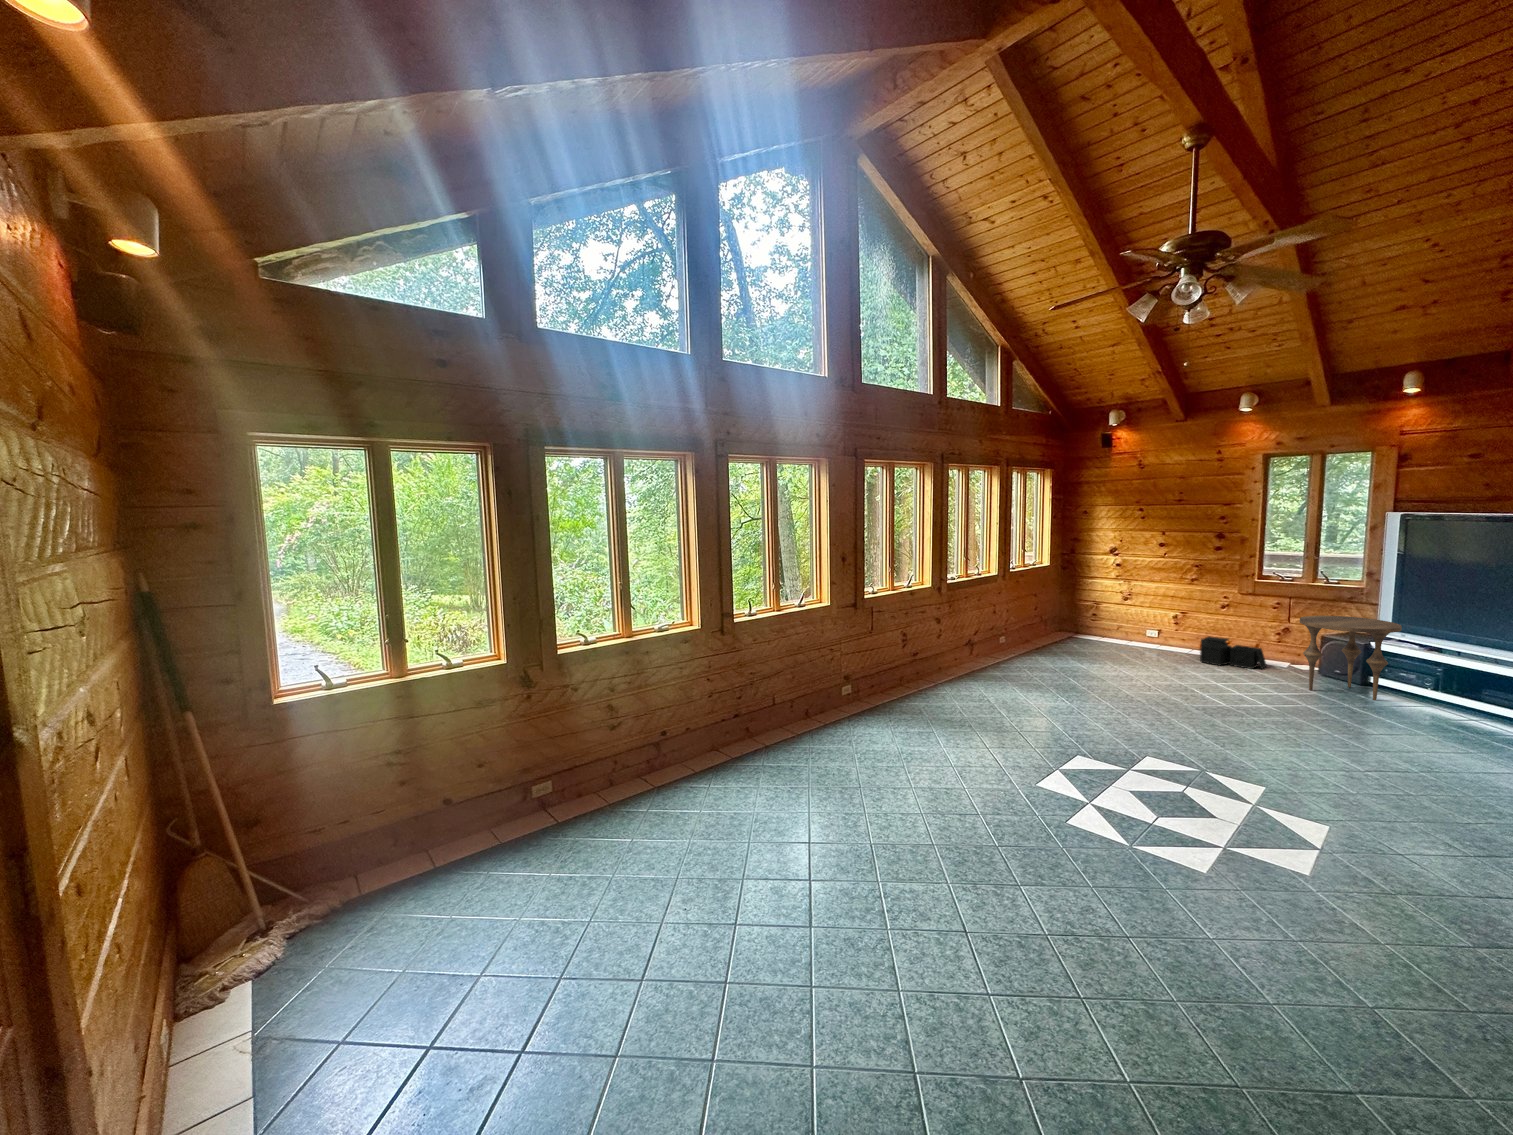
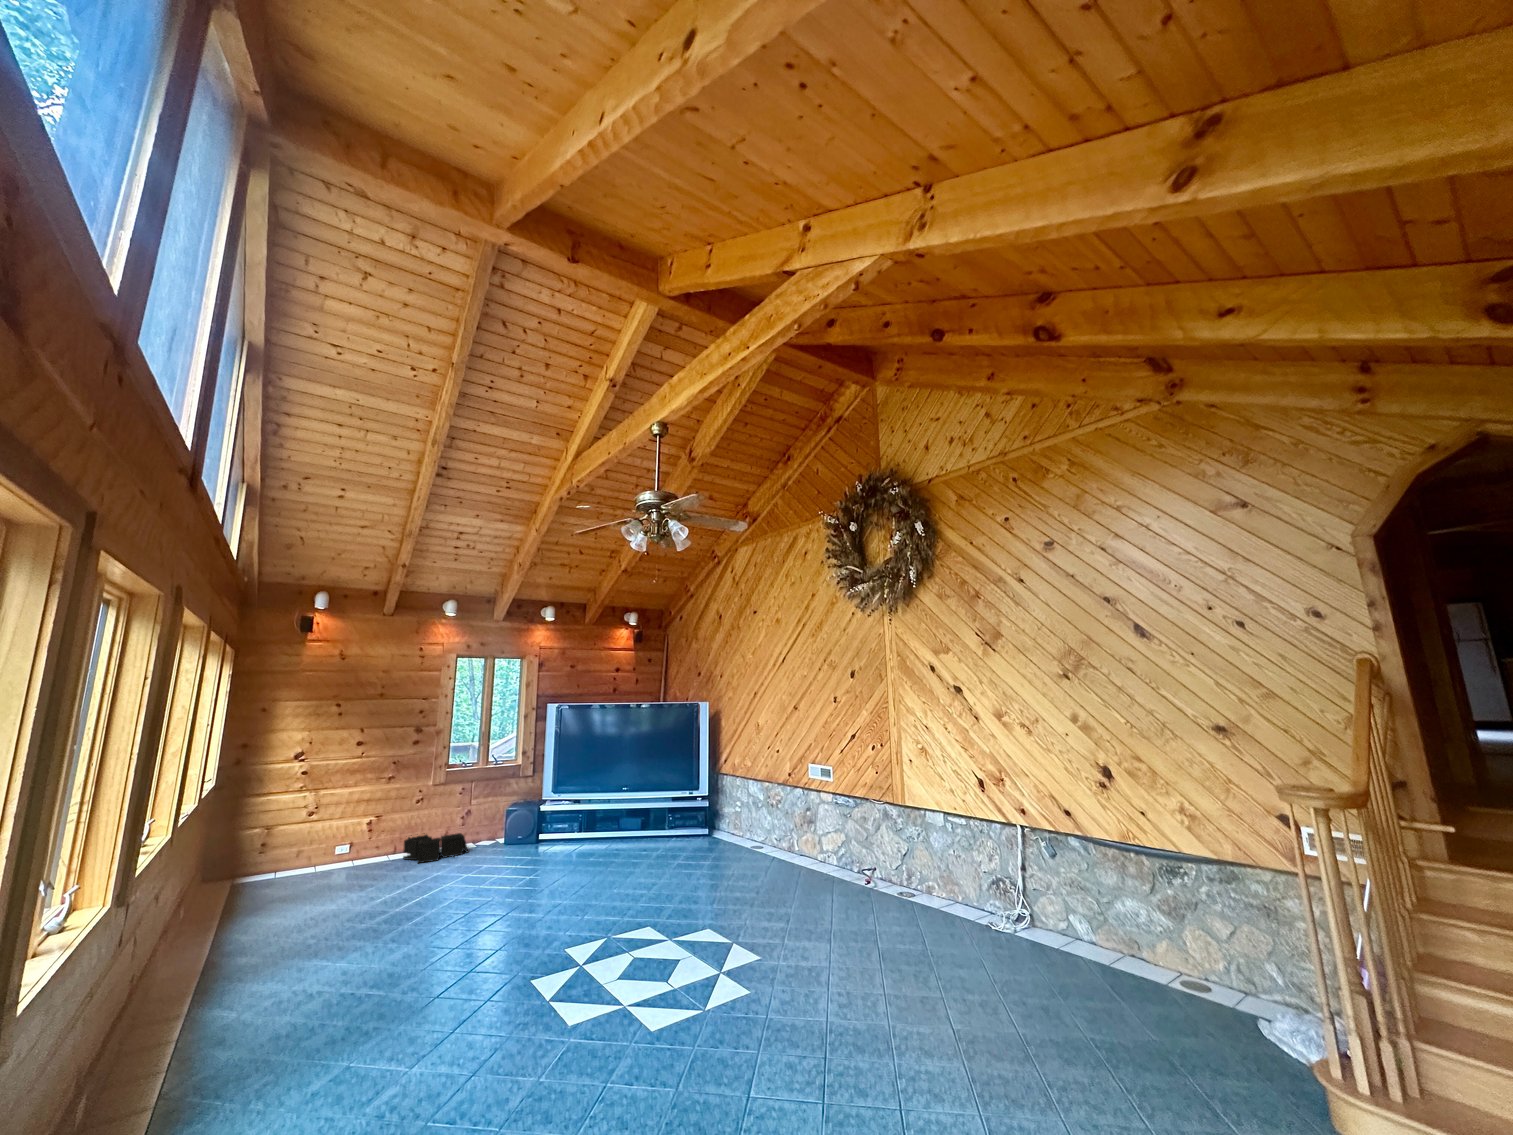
side table: present [1300,616,1402,701] -> none [513,783,573,853]

